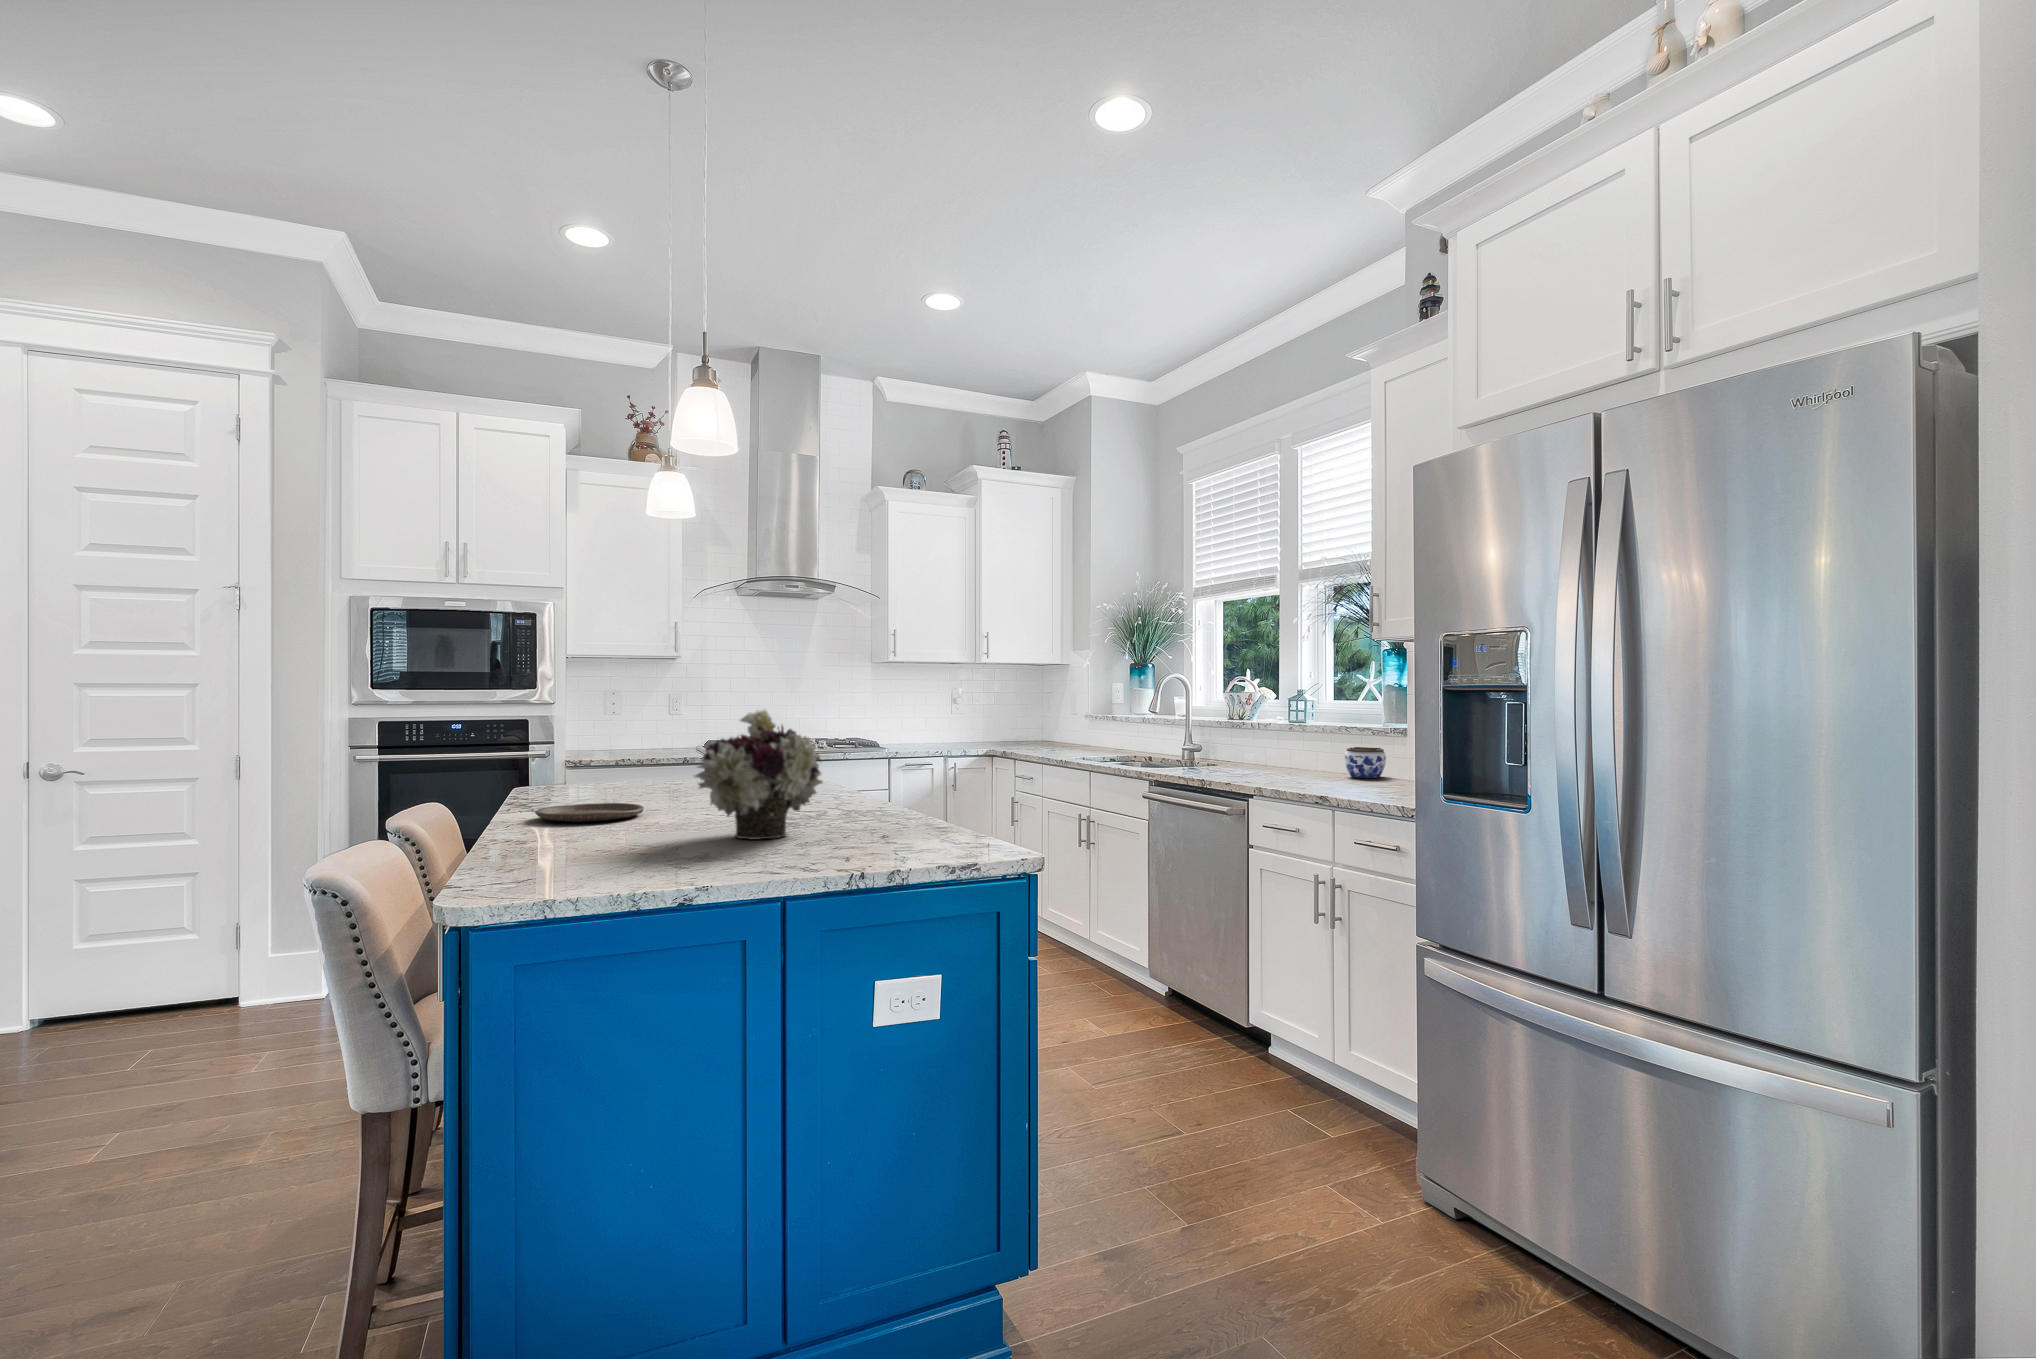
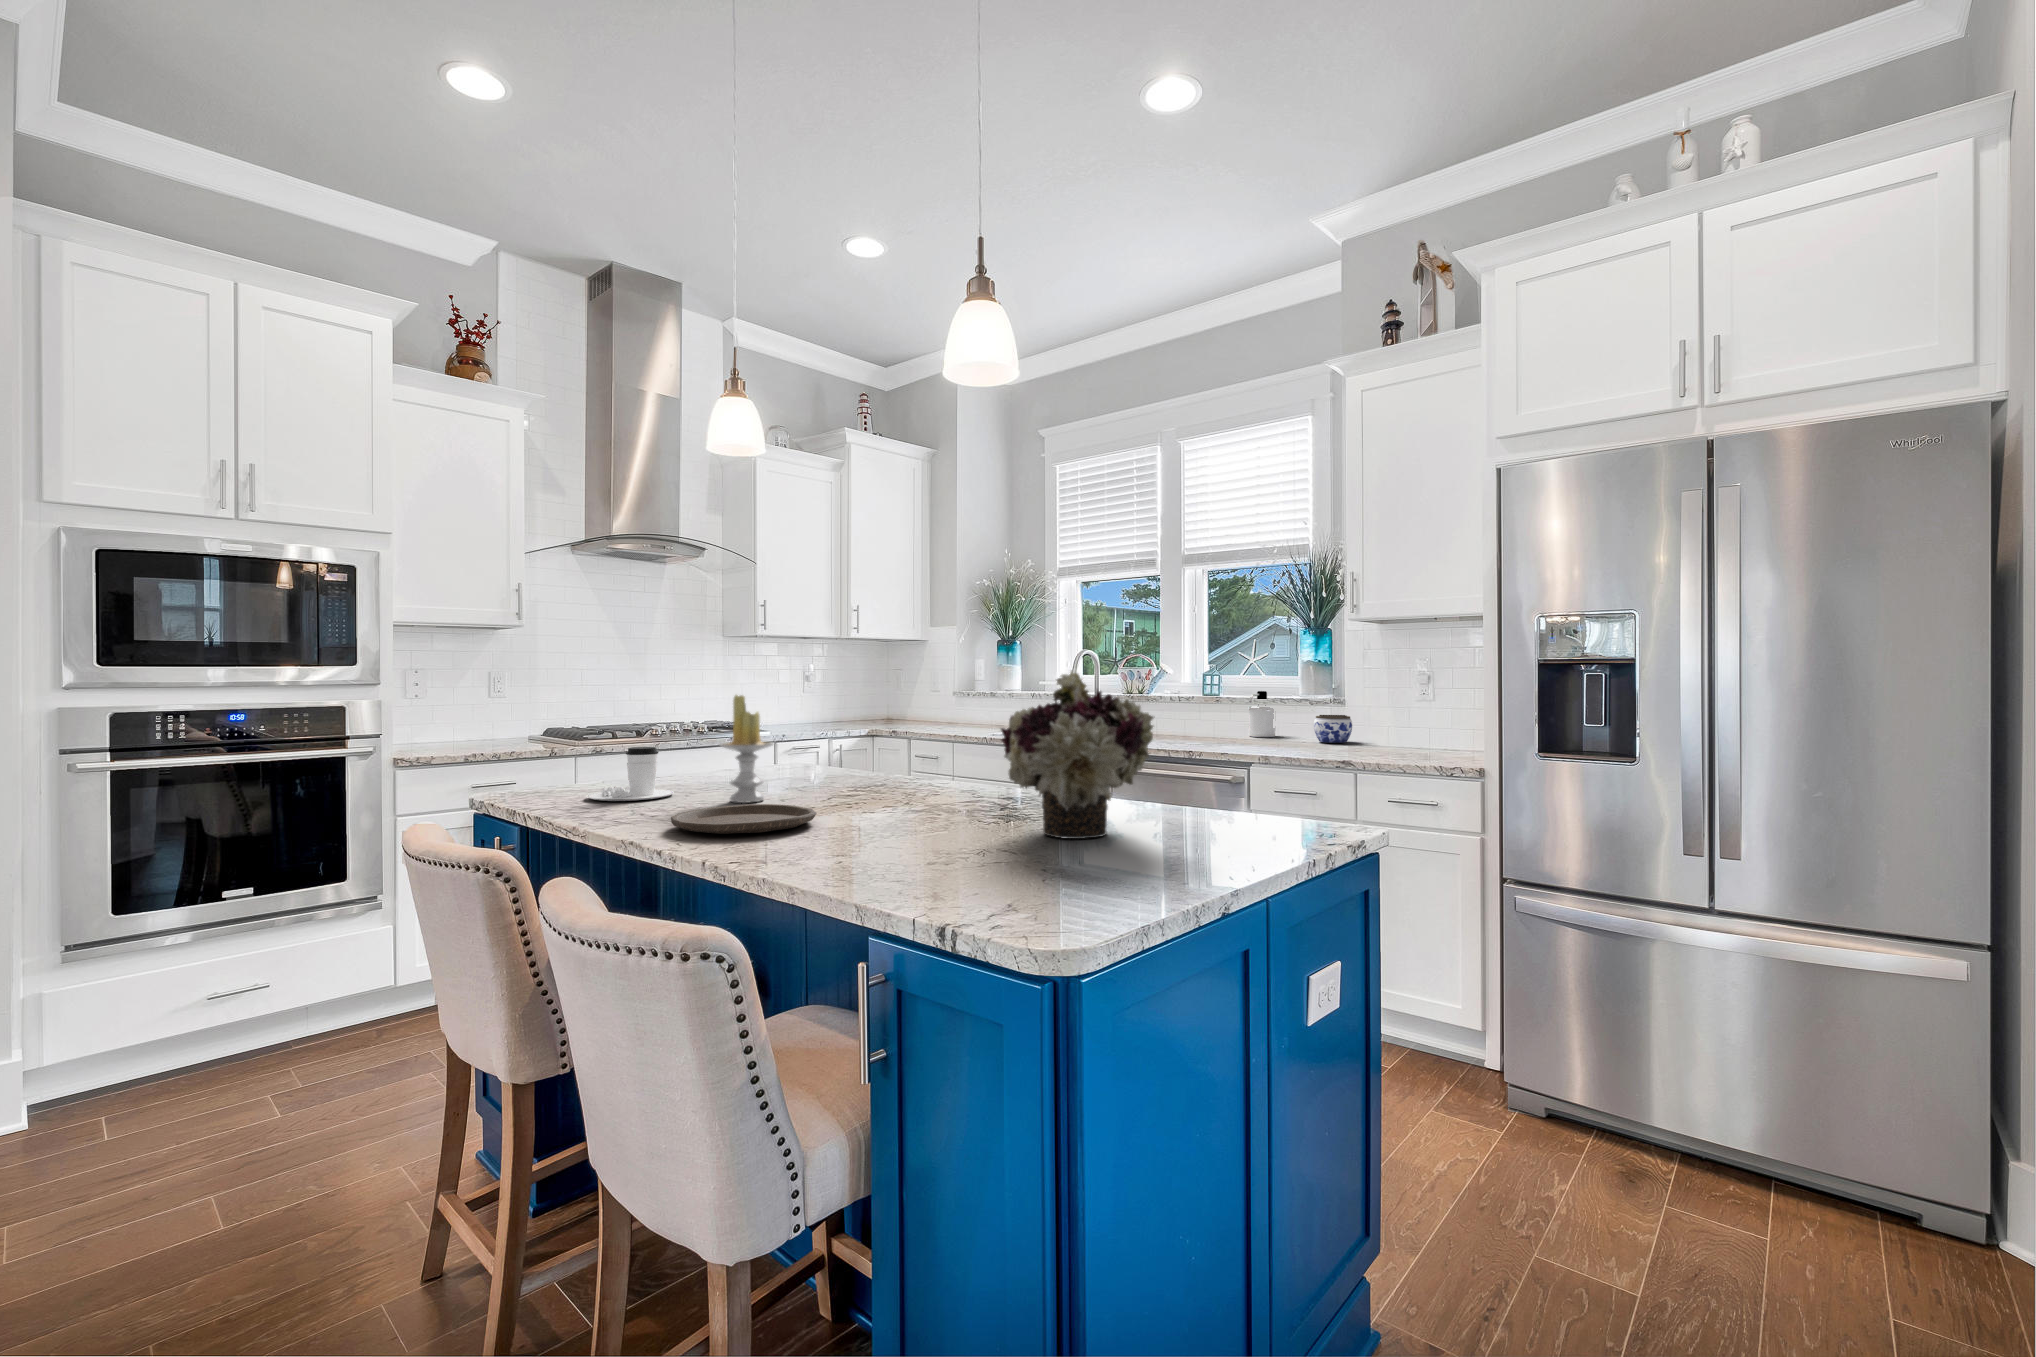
candle: none [634,720,677,803] -> present [720,695,774,803]
soap dispenser: none [1299,720,1338,769] -> present [1248,691,1275,737]
coffee cup: none [566,758,632,797] -> present [587,747,674,801]

